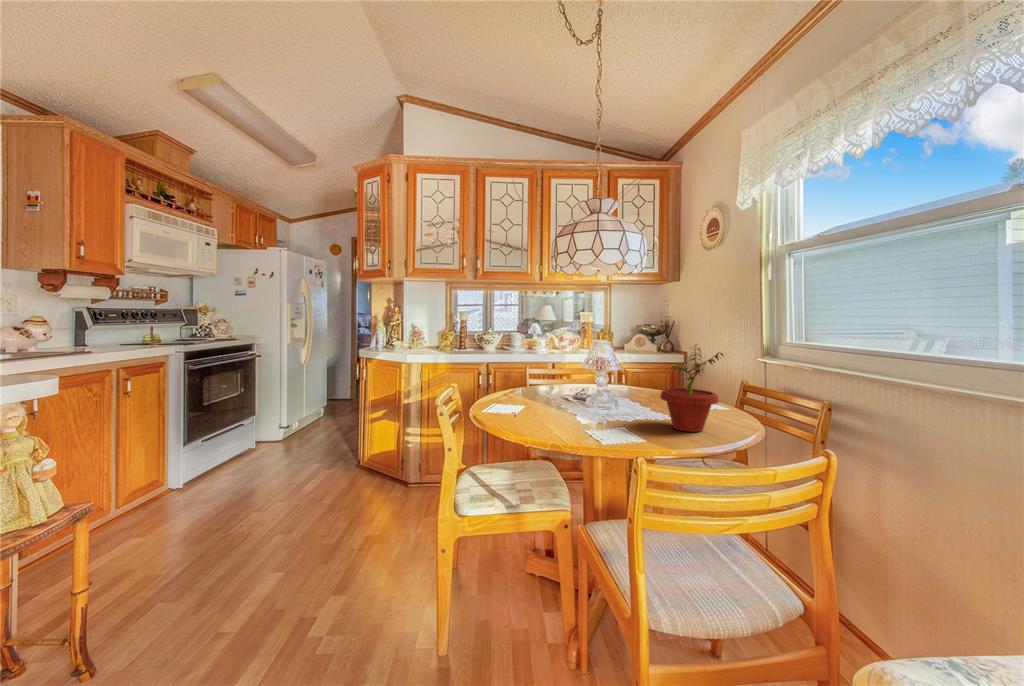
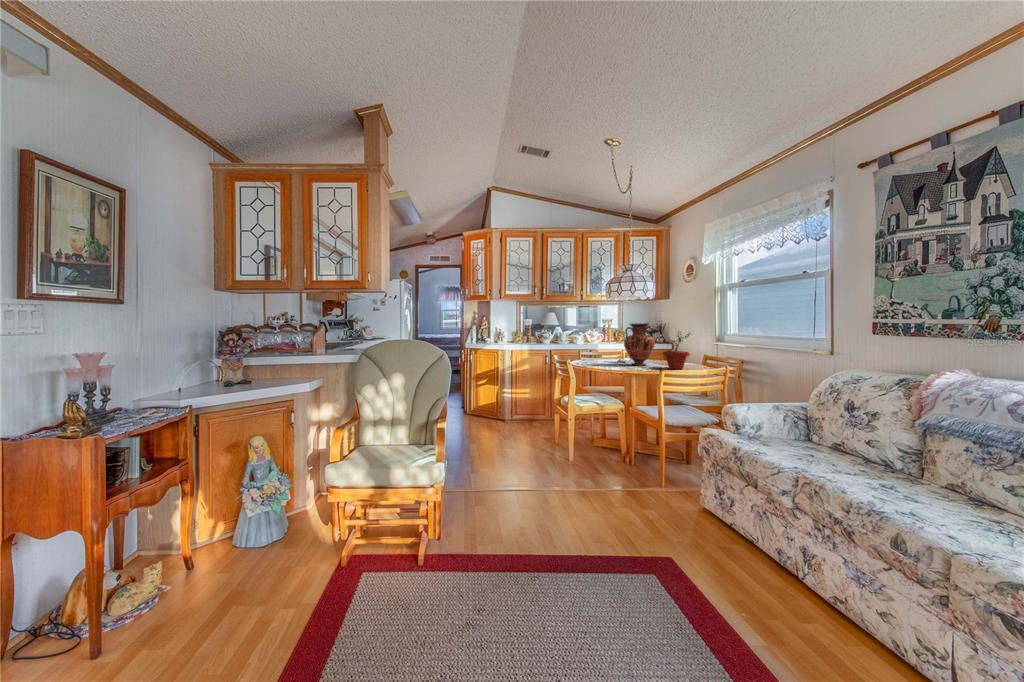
vase: none [586,327,646,413] -> present [624,323,655,366]

